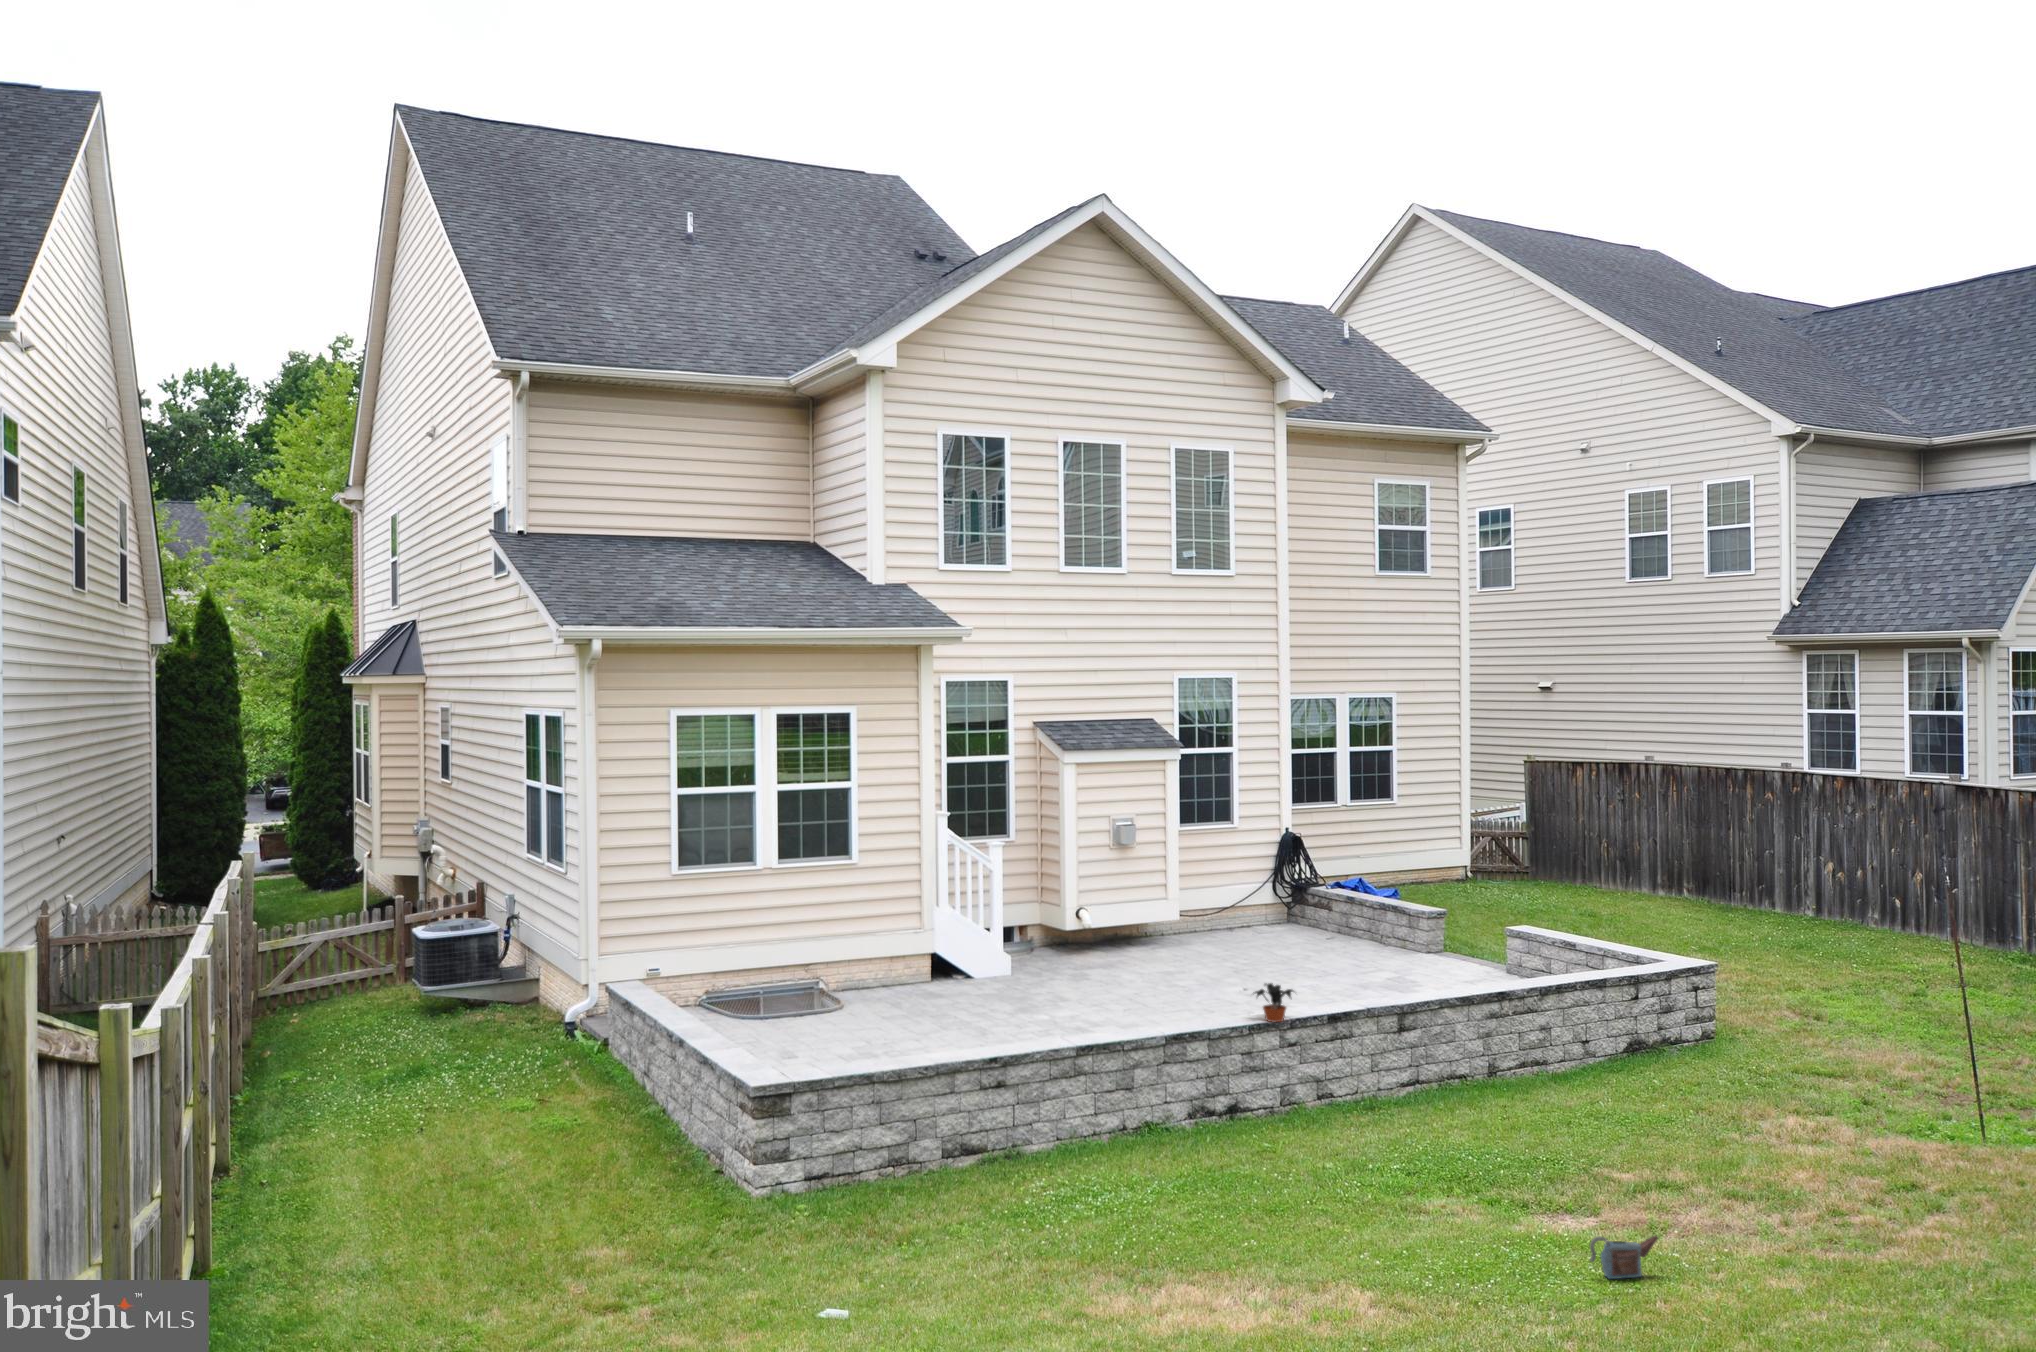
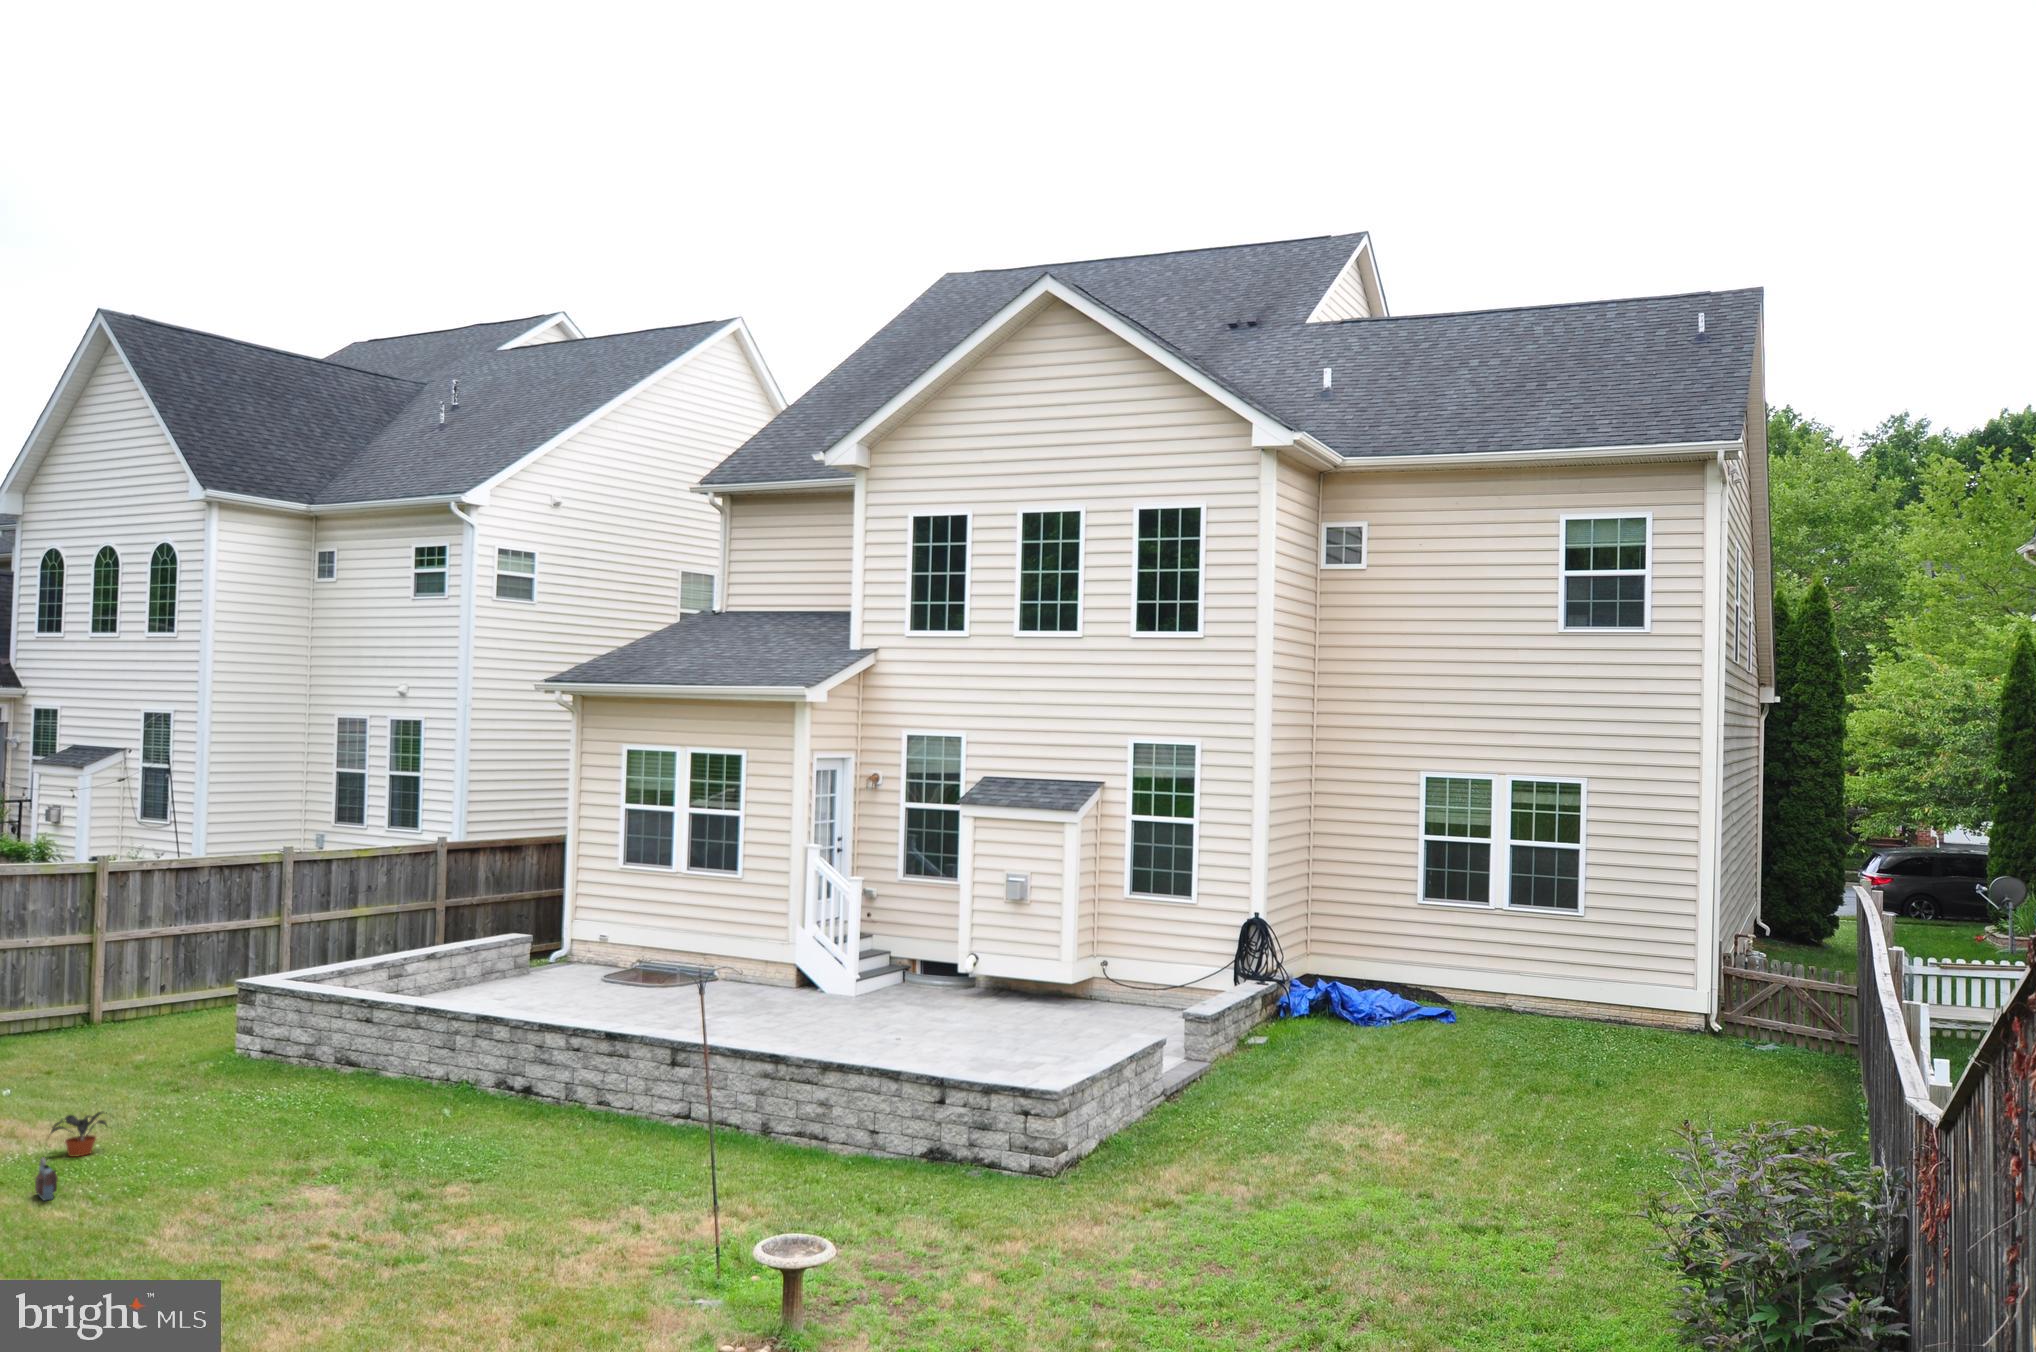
potted plant: present [1255,983,1294,1022] -> present [51,1112,107,1156]

